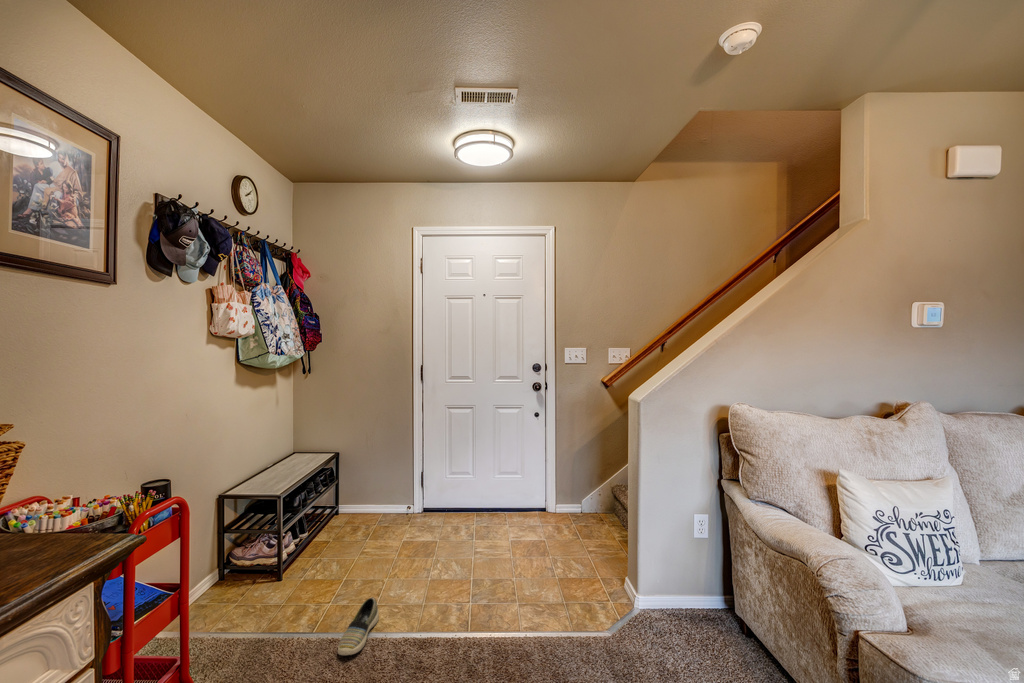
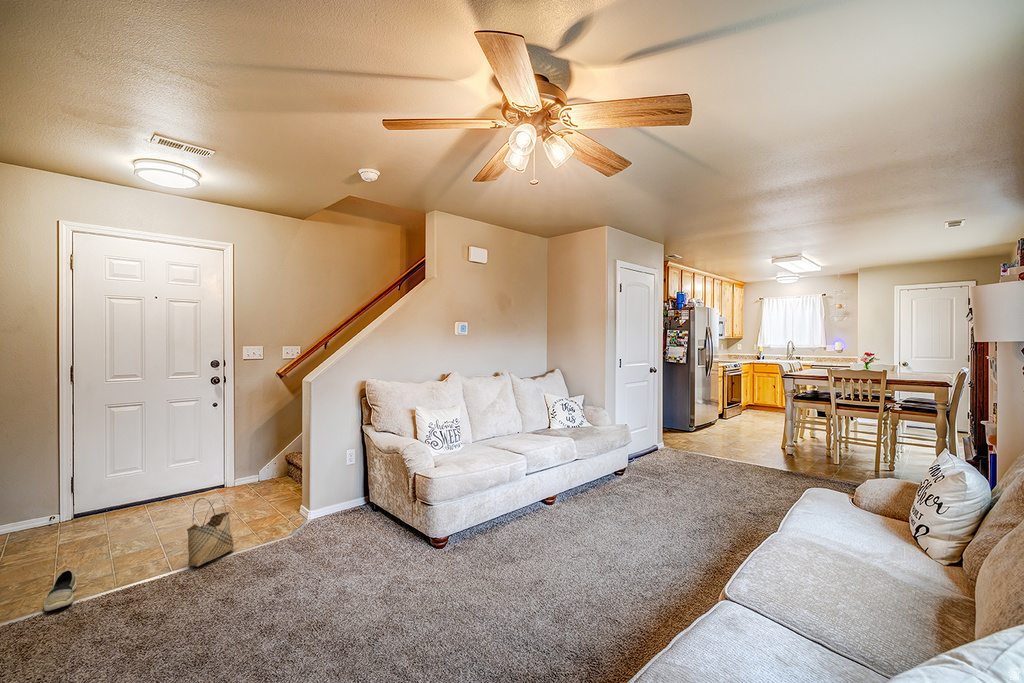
woven basket: none [474,549,531,653] -> present [187,498,233,567]

